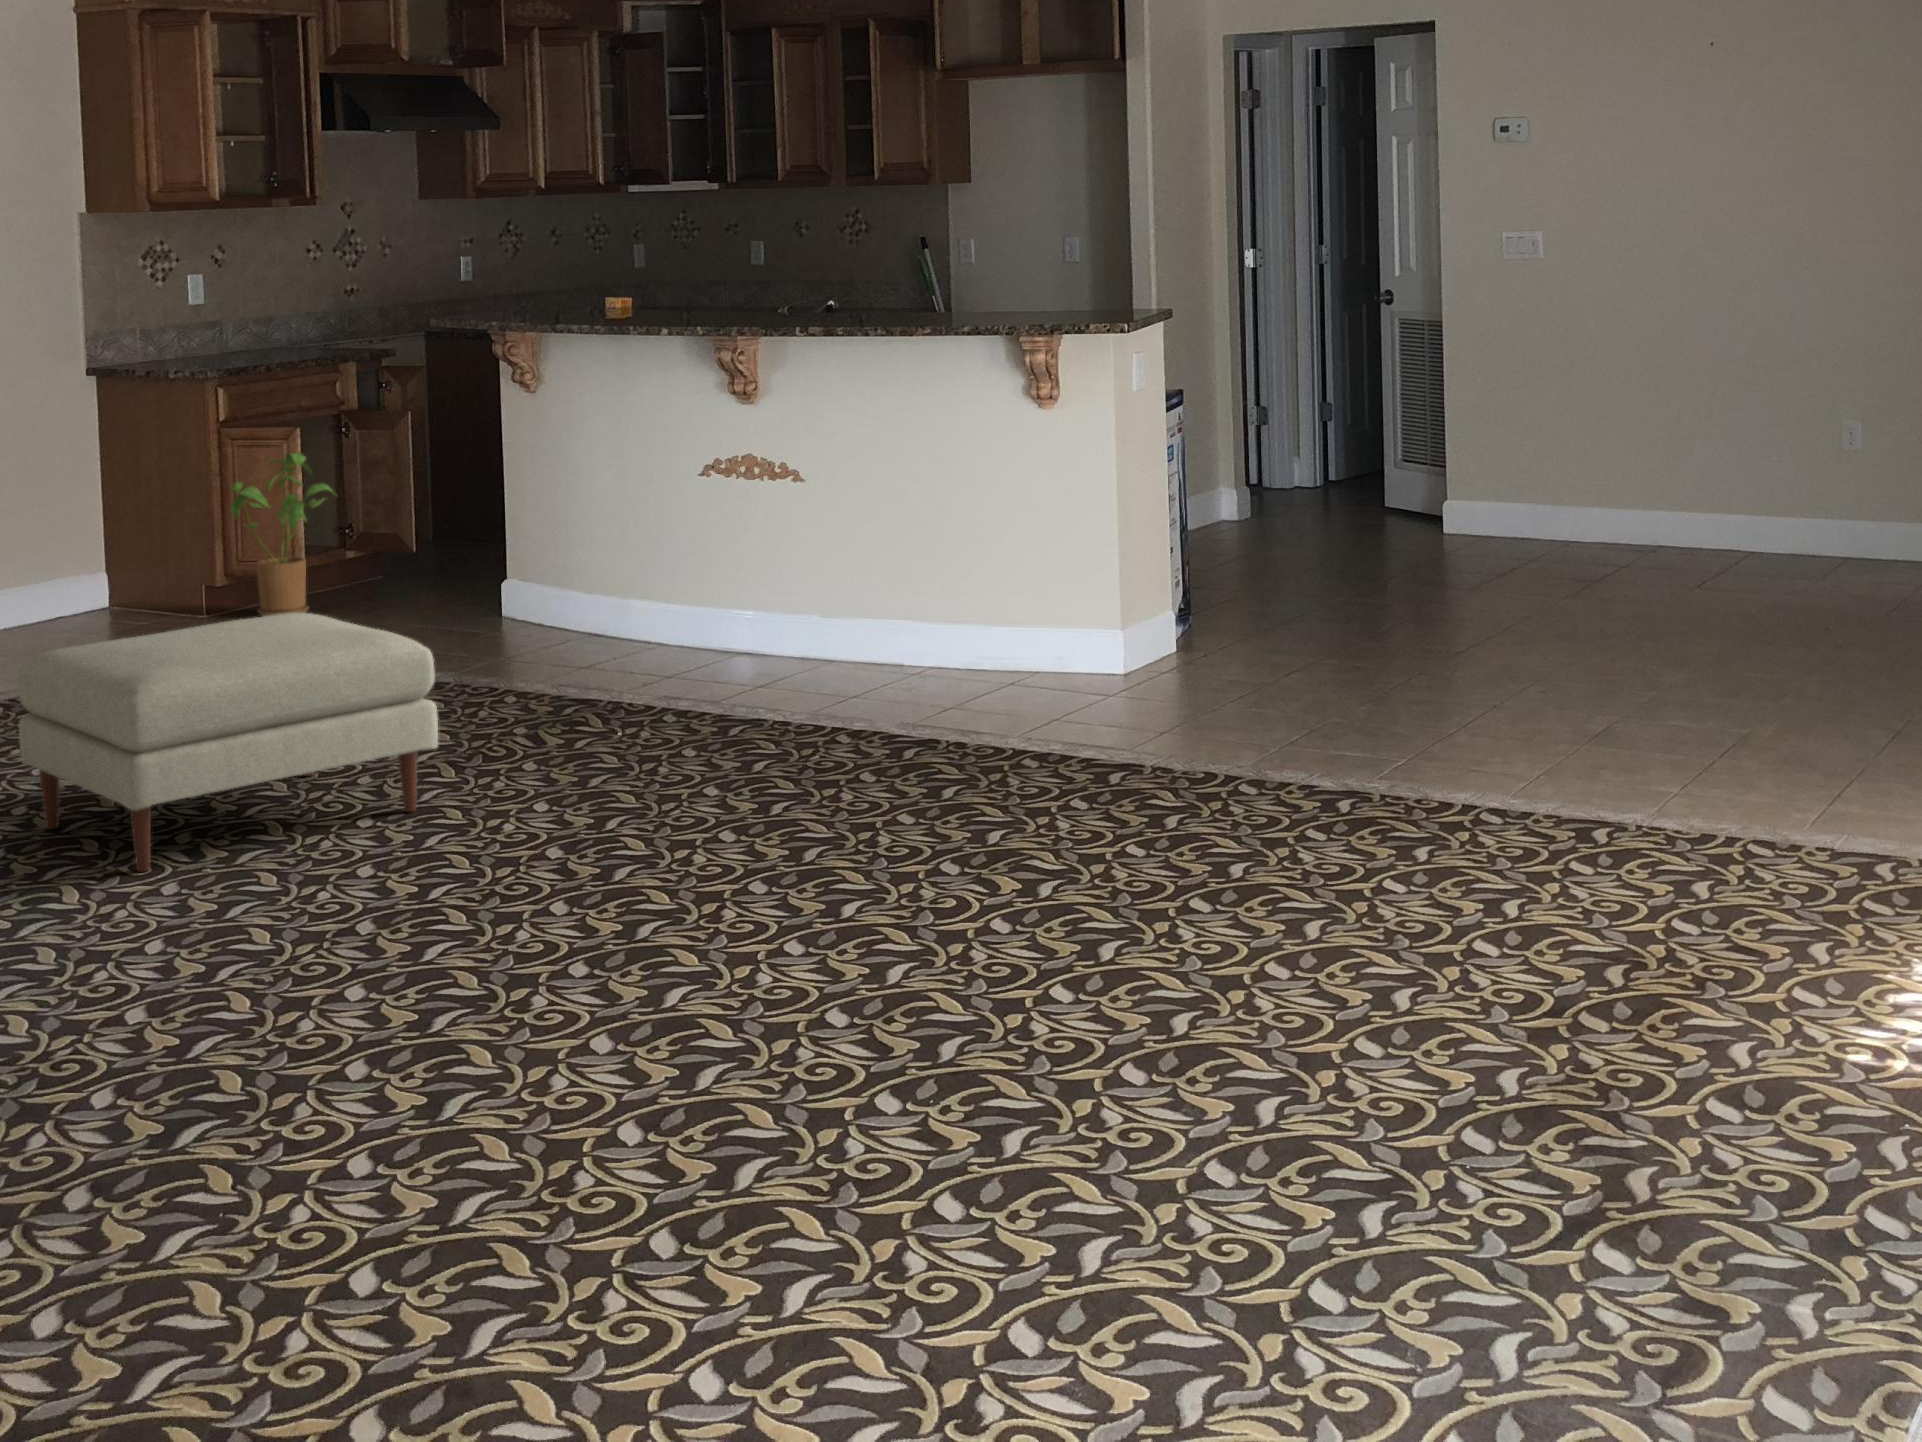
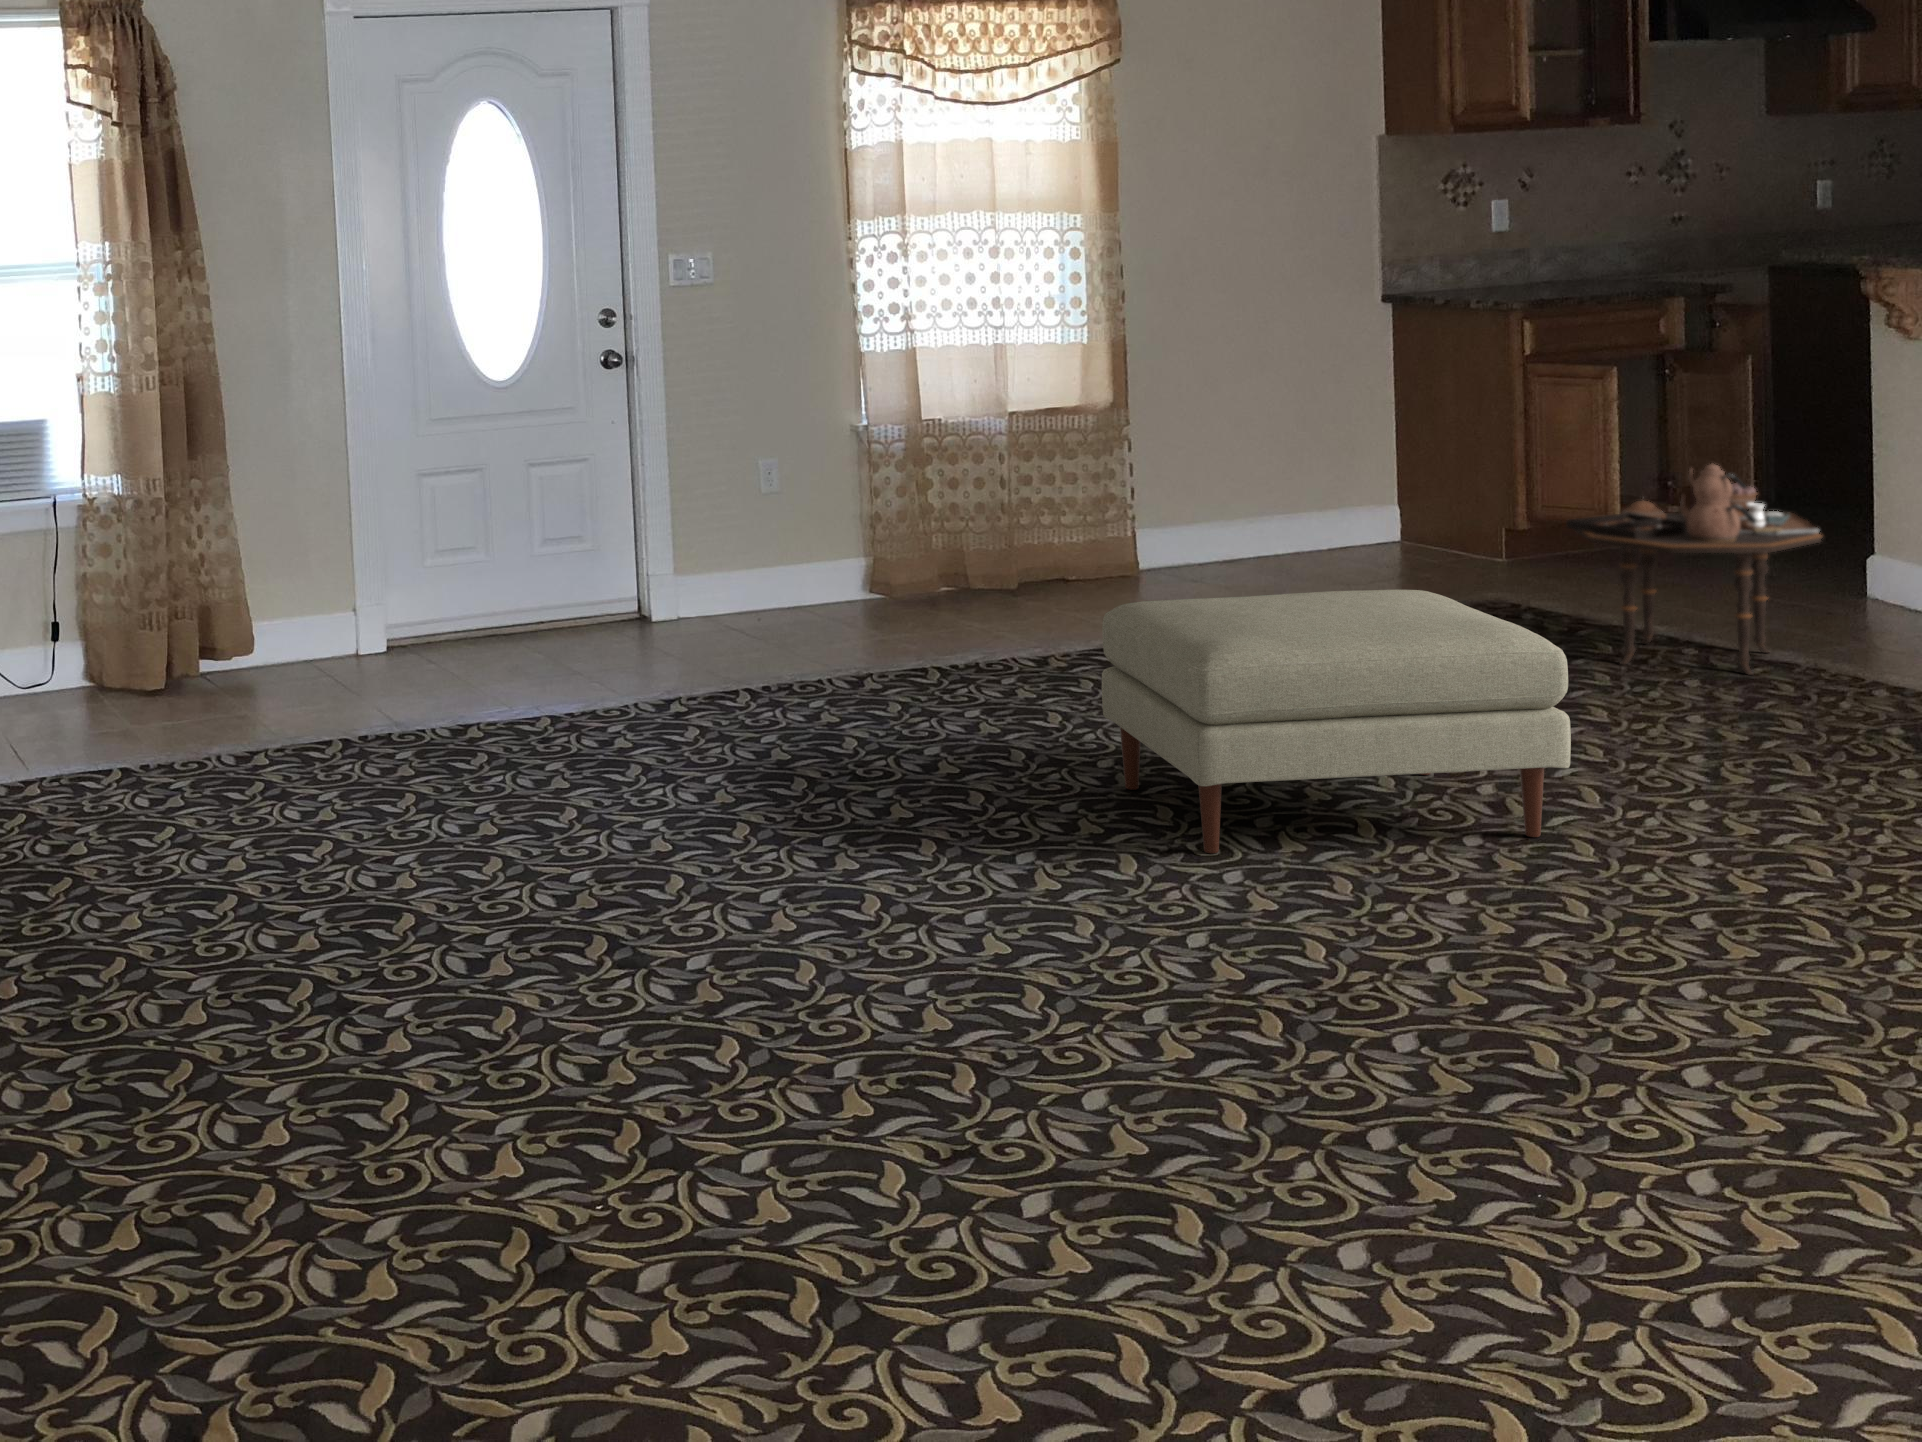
house plant: present [231,453,332,617] -> none [1390,406,1515,589]
side table: none [394,486,588,664] -> present [1566,464,1822,675]

